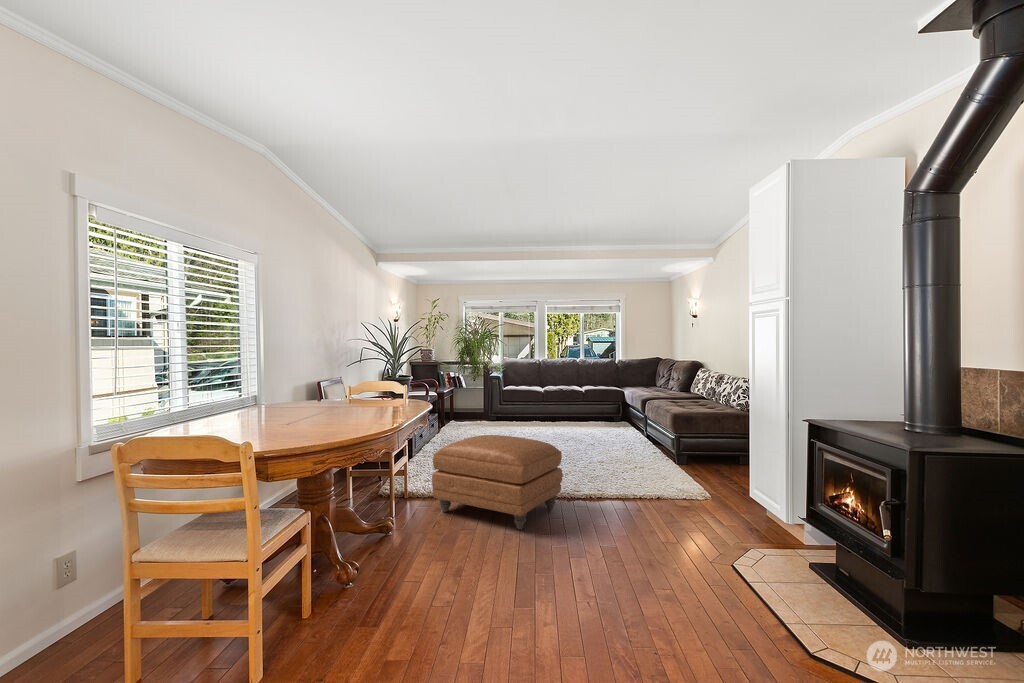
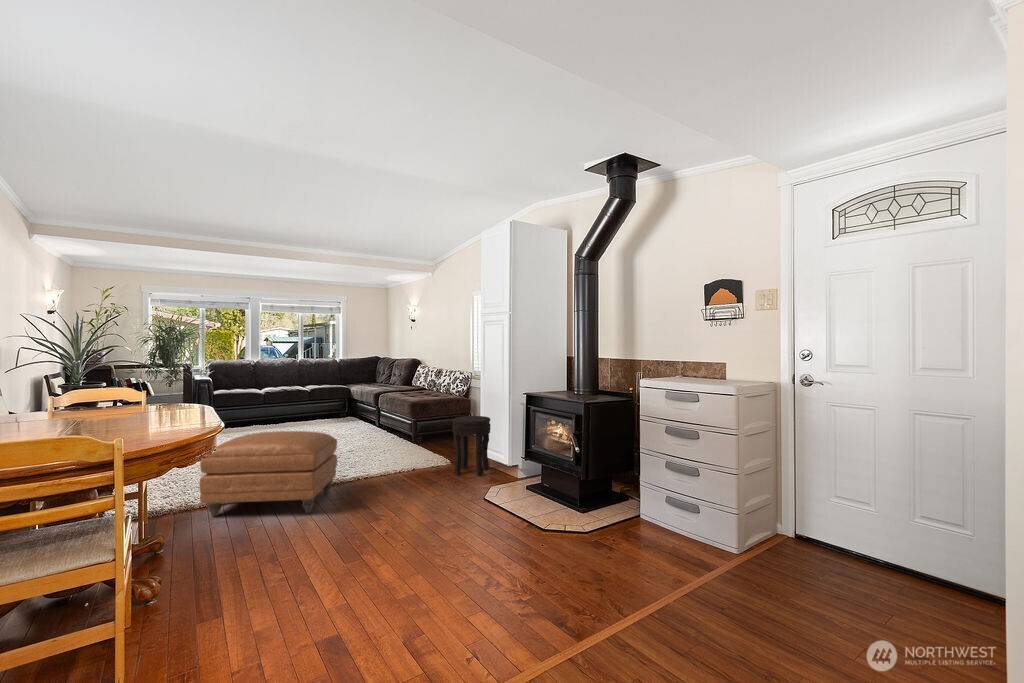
side table: none [706,441,761,526] -> present [452,416,491,476]

